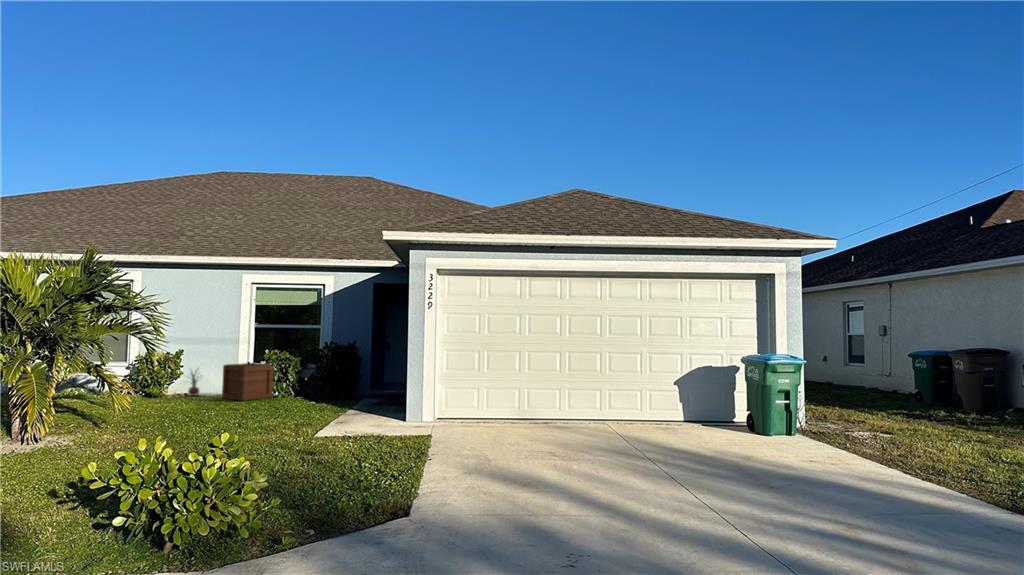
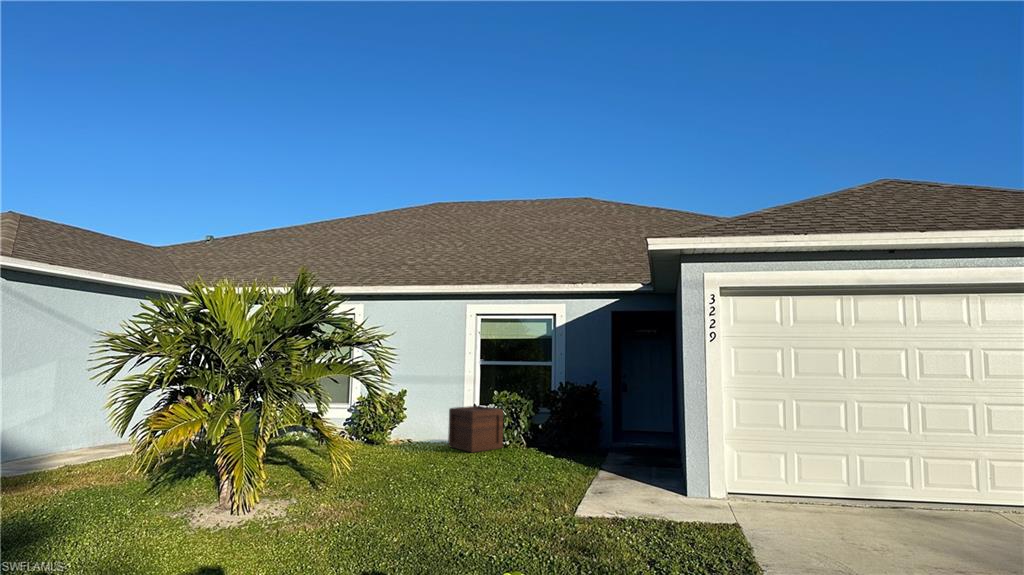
decorative plant: present [188,370,199,396] -> none [402,410,436,442]

